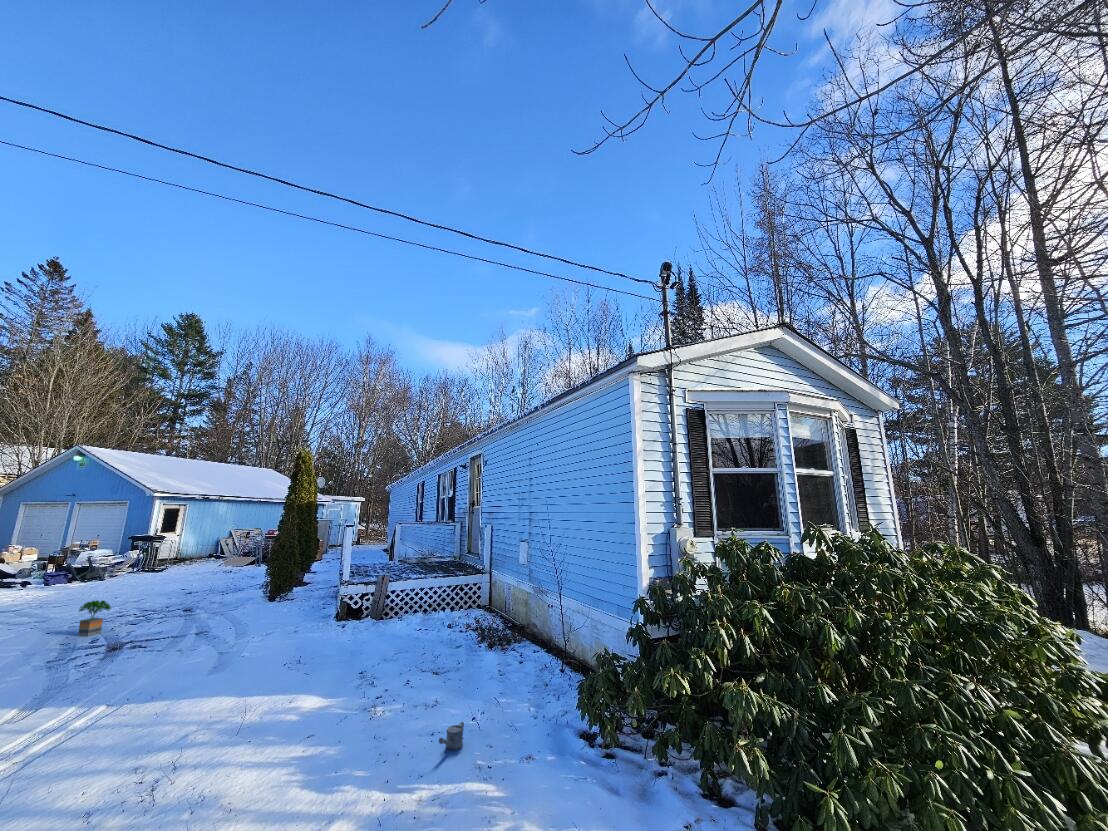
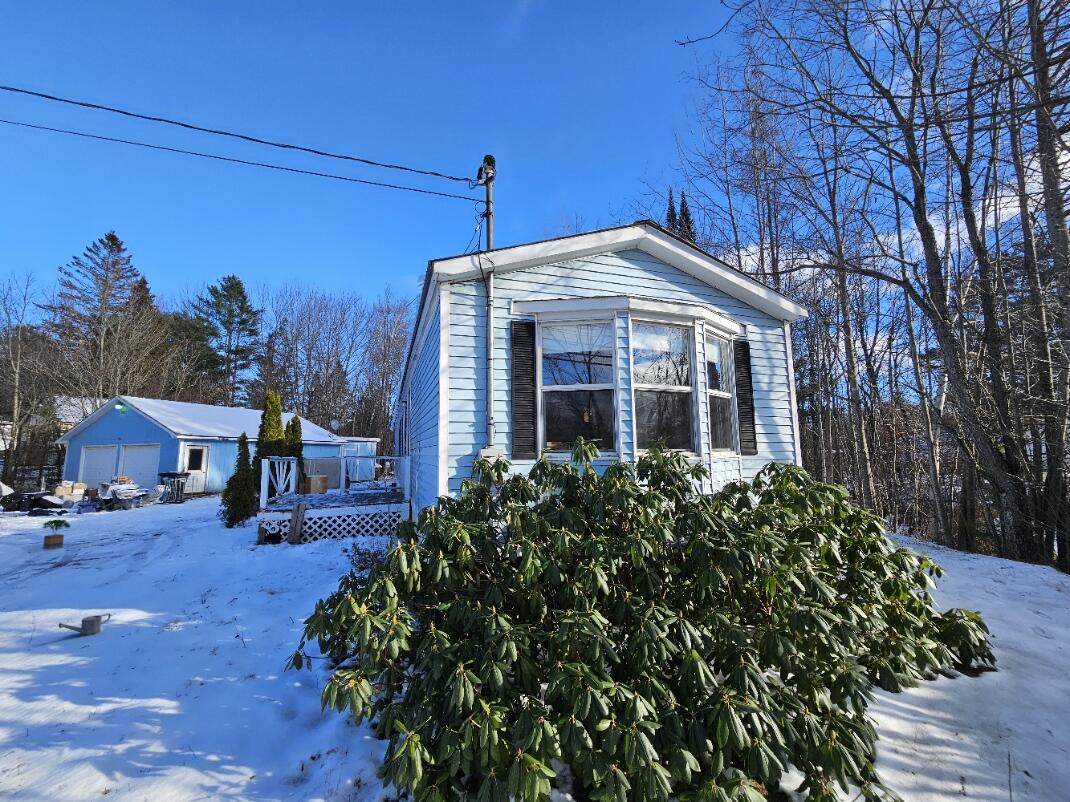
watering can: present [439,722,464,750] -> present [59,614,111,636]

